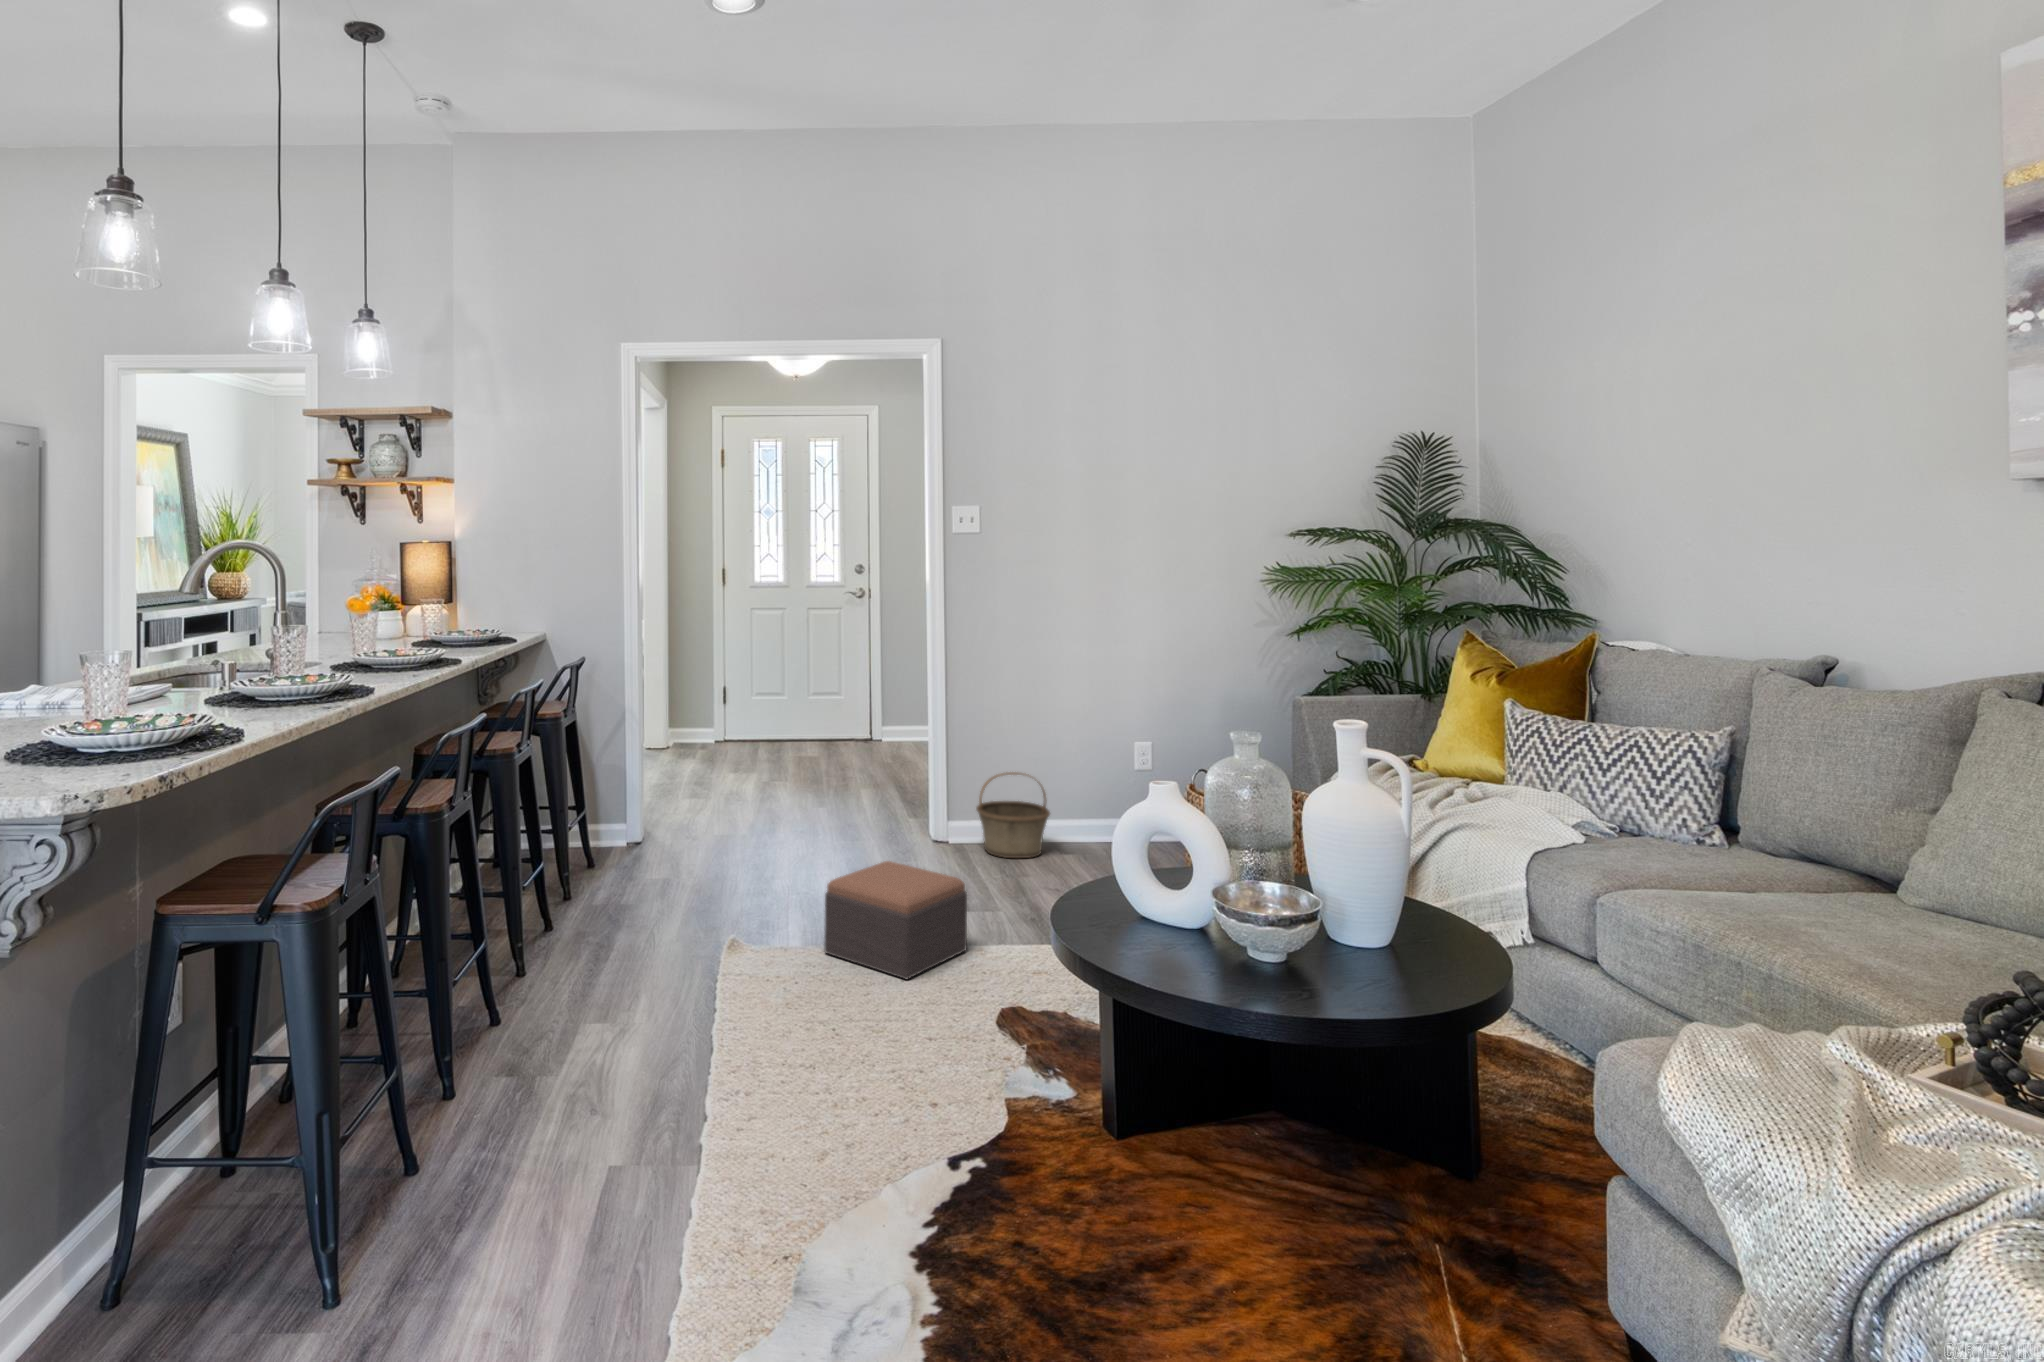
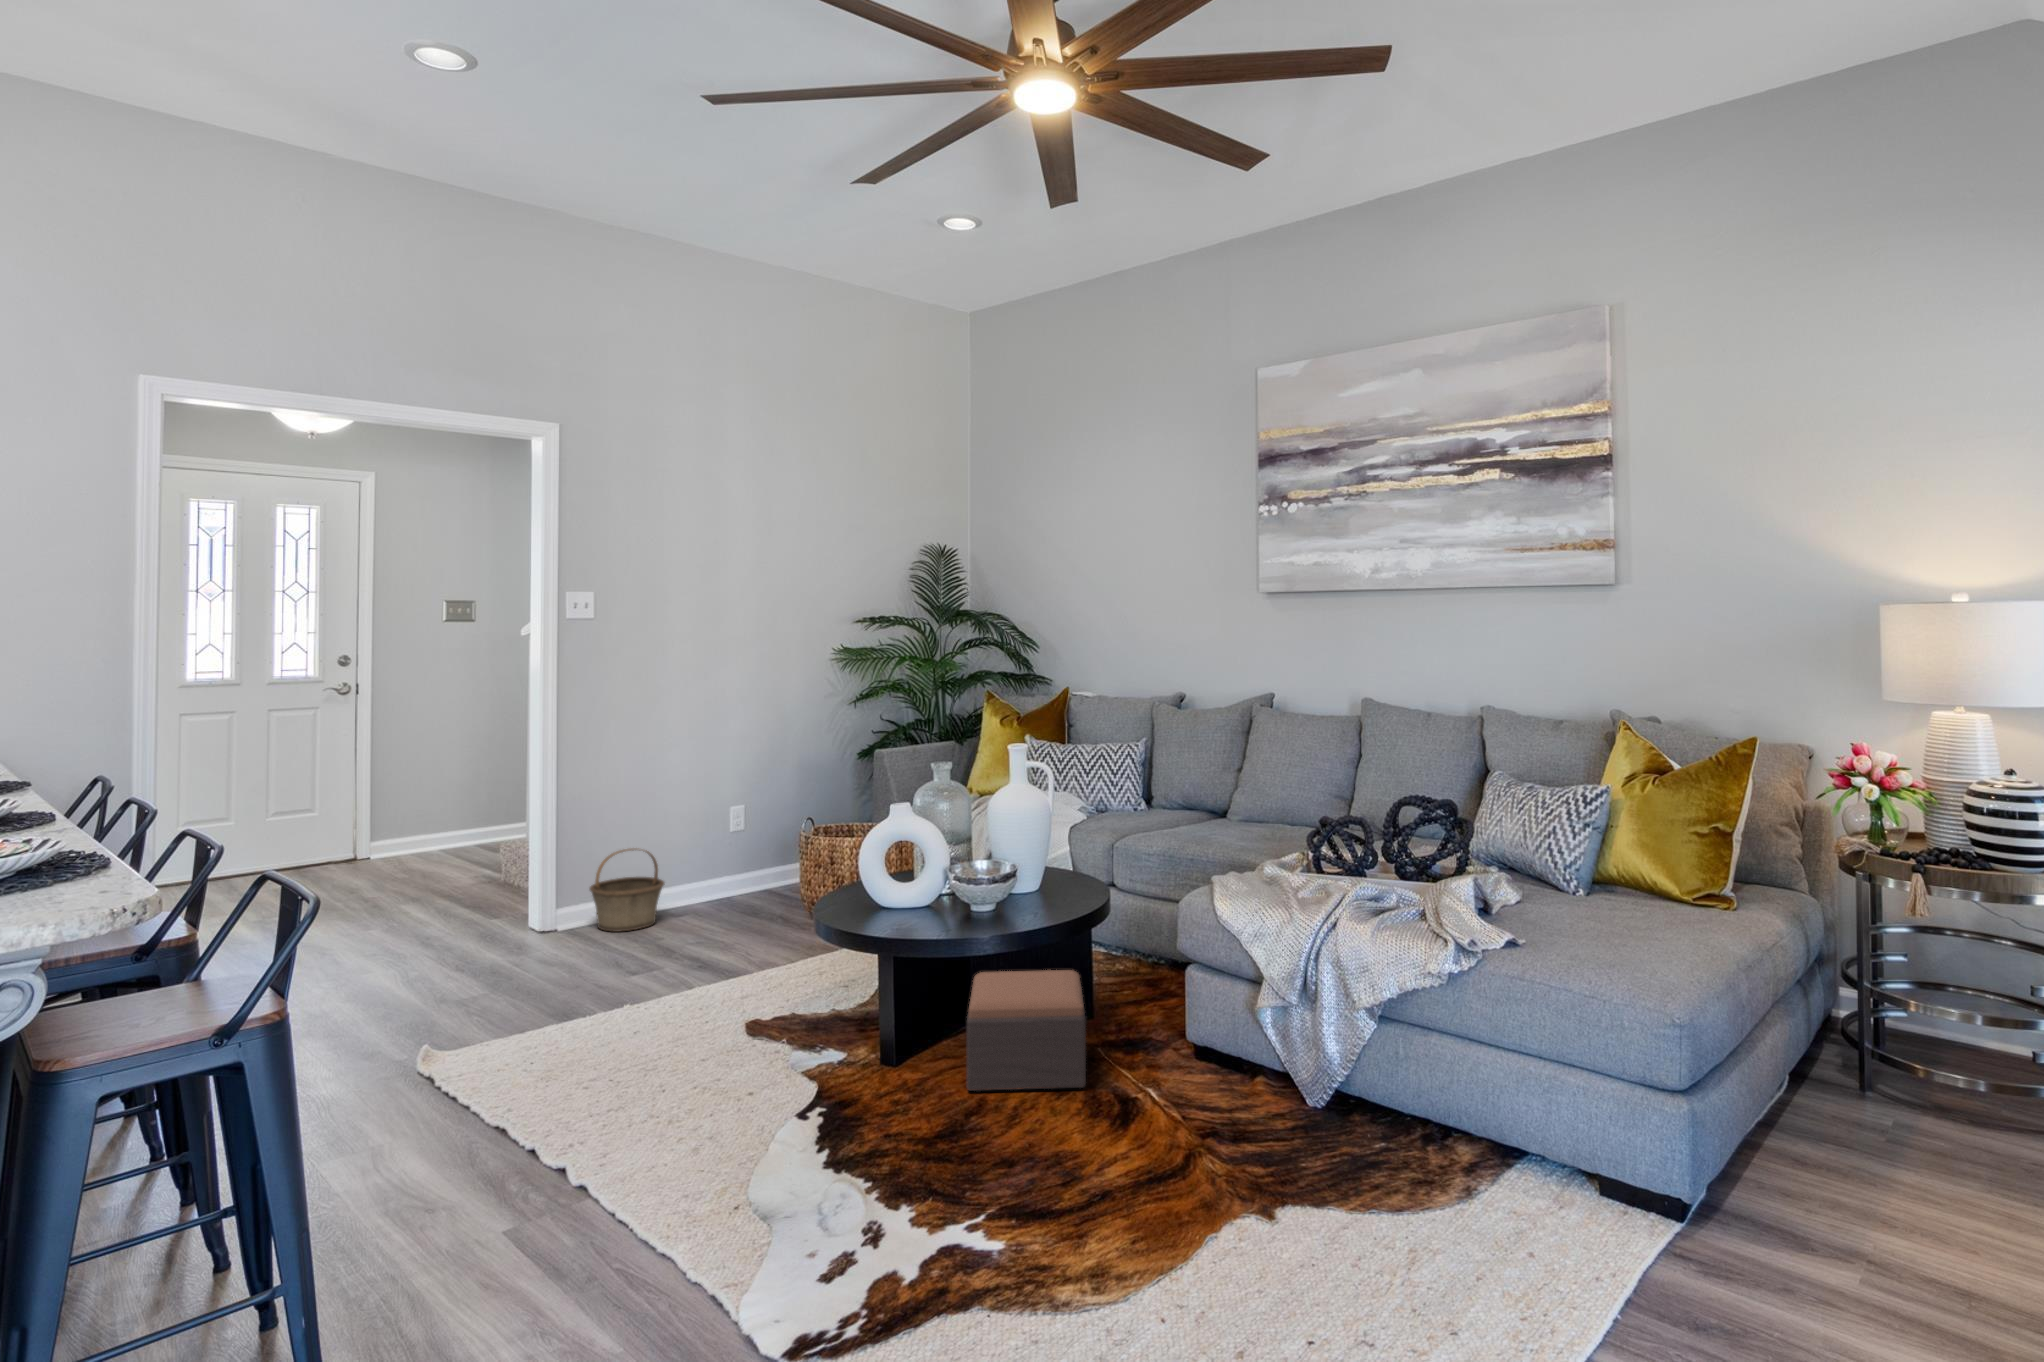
footstool: present [824,861,967,979] -> present [966,970,1086,1091]

